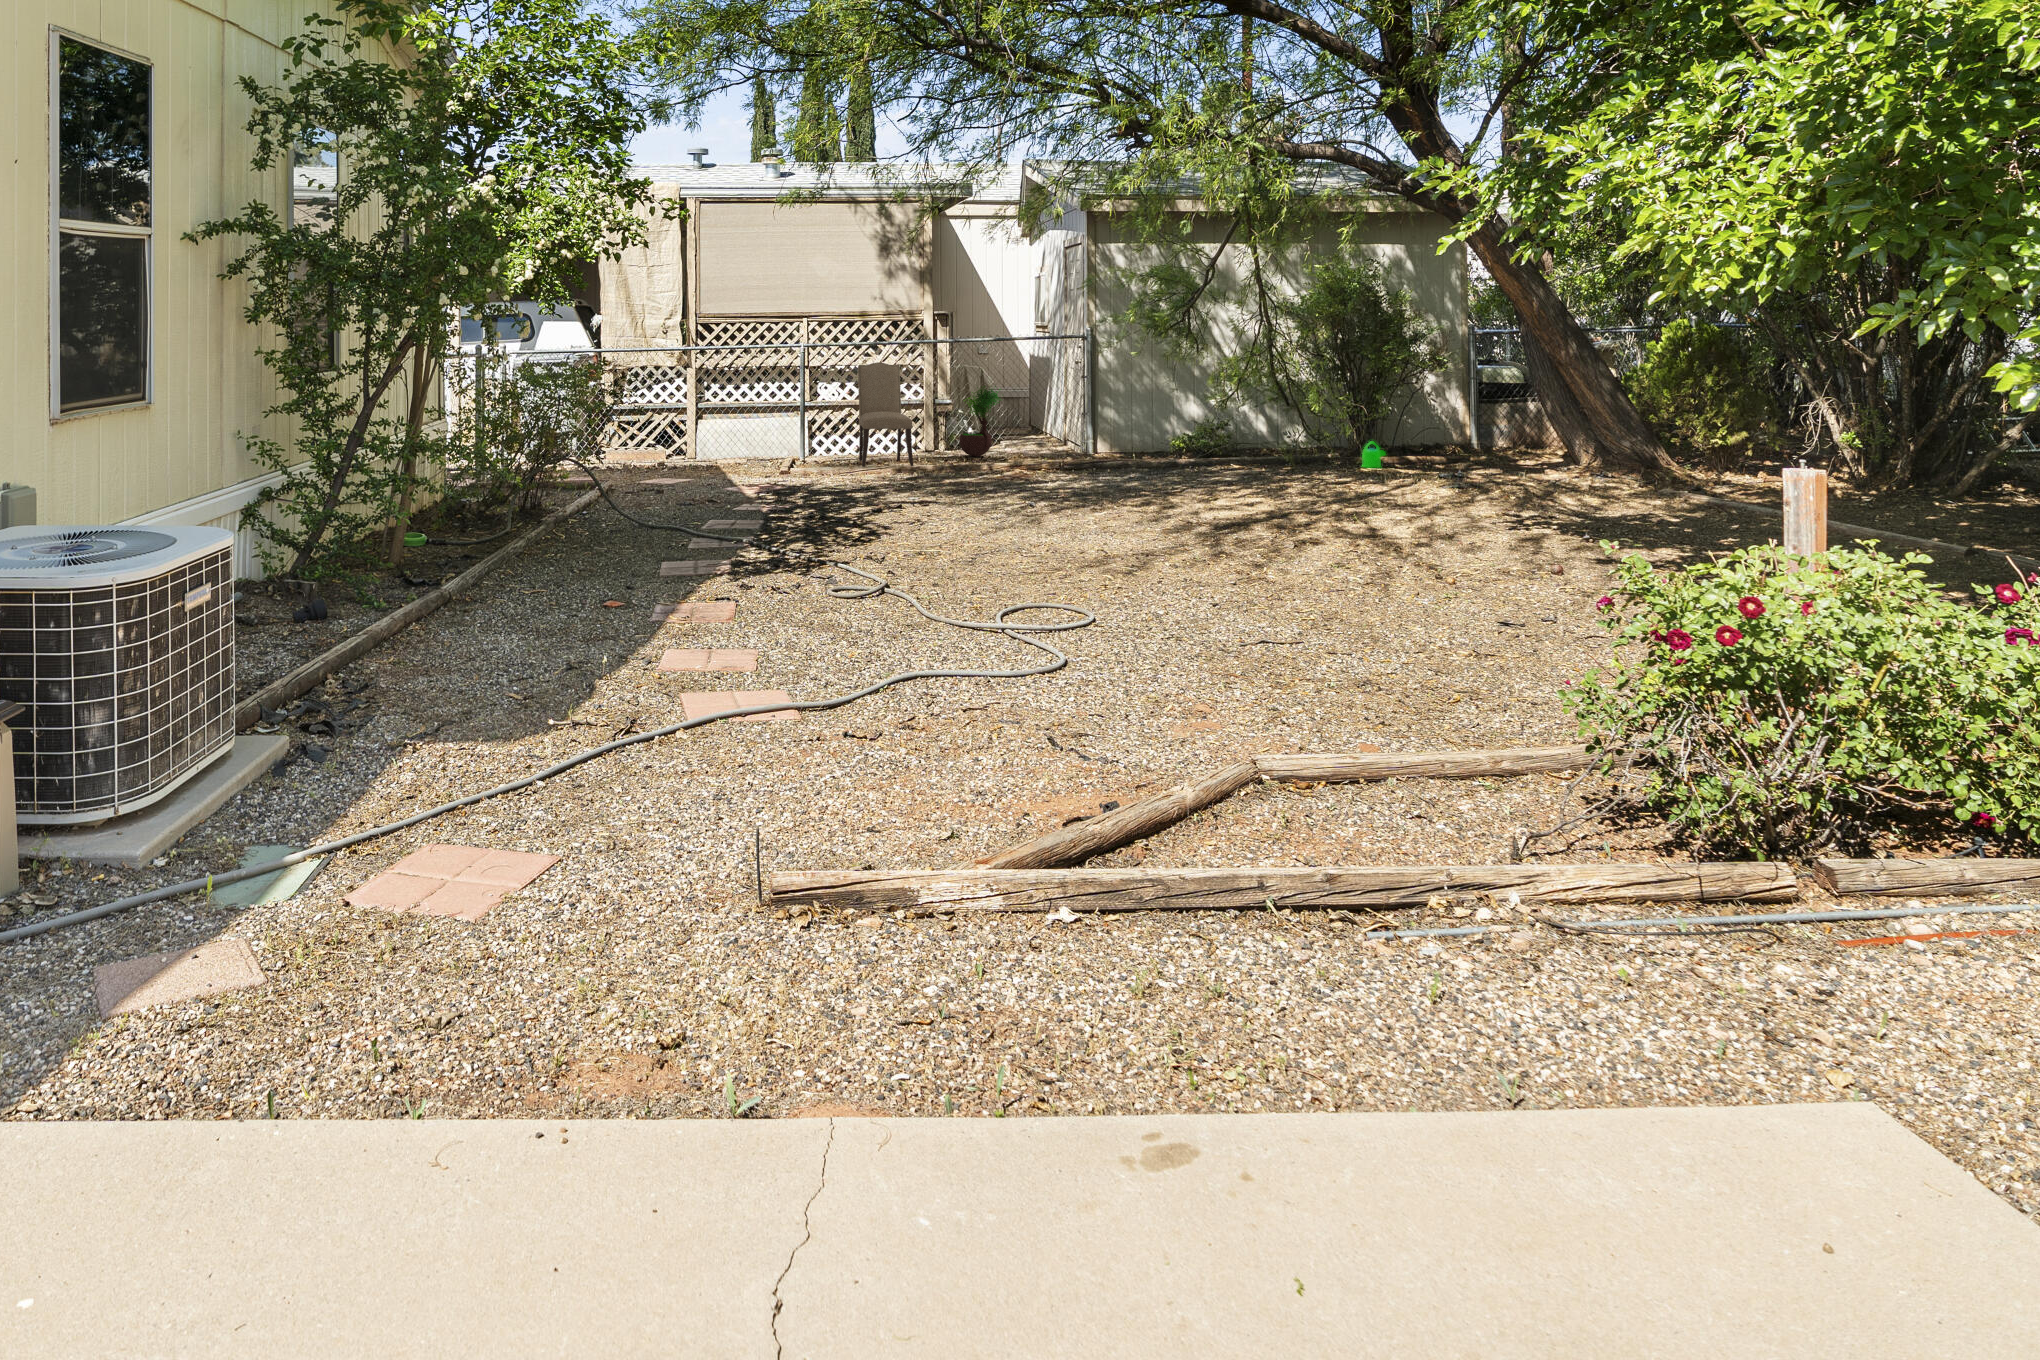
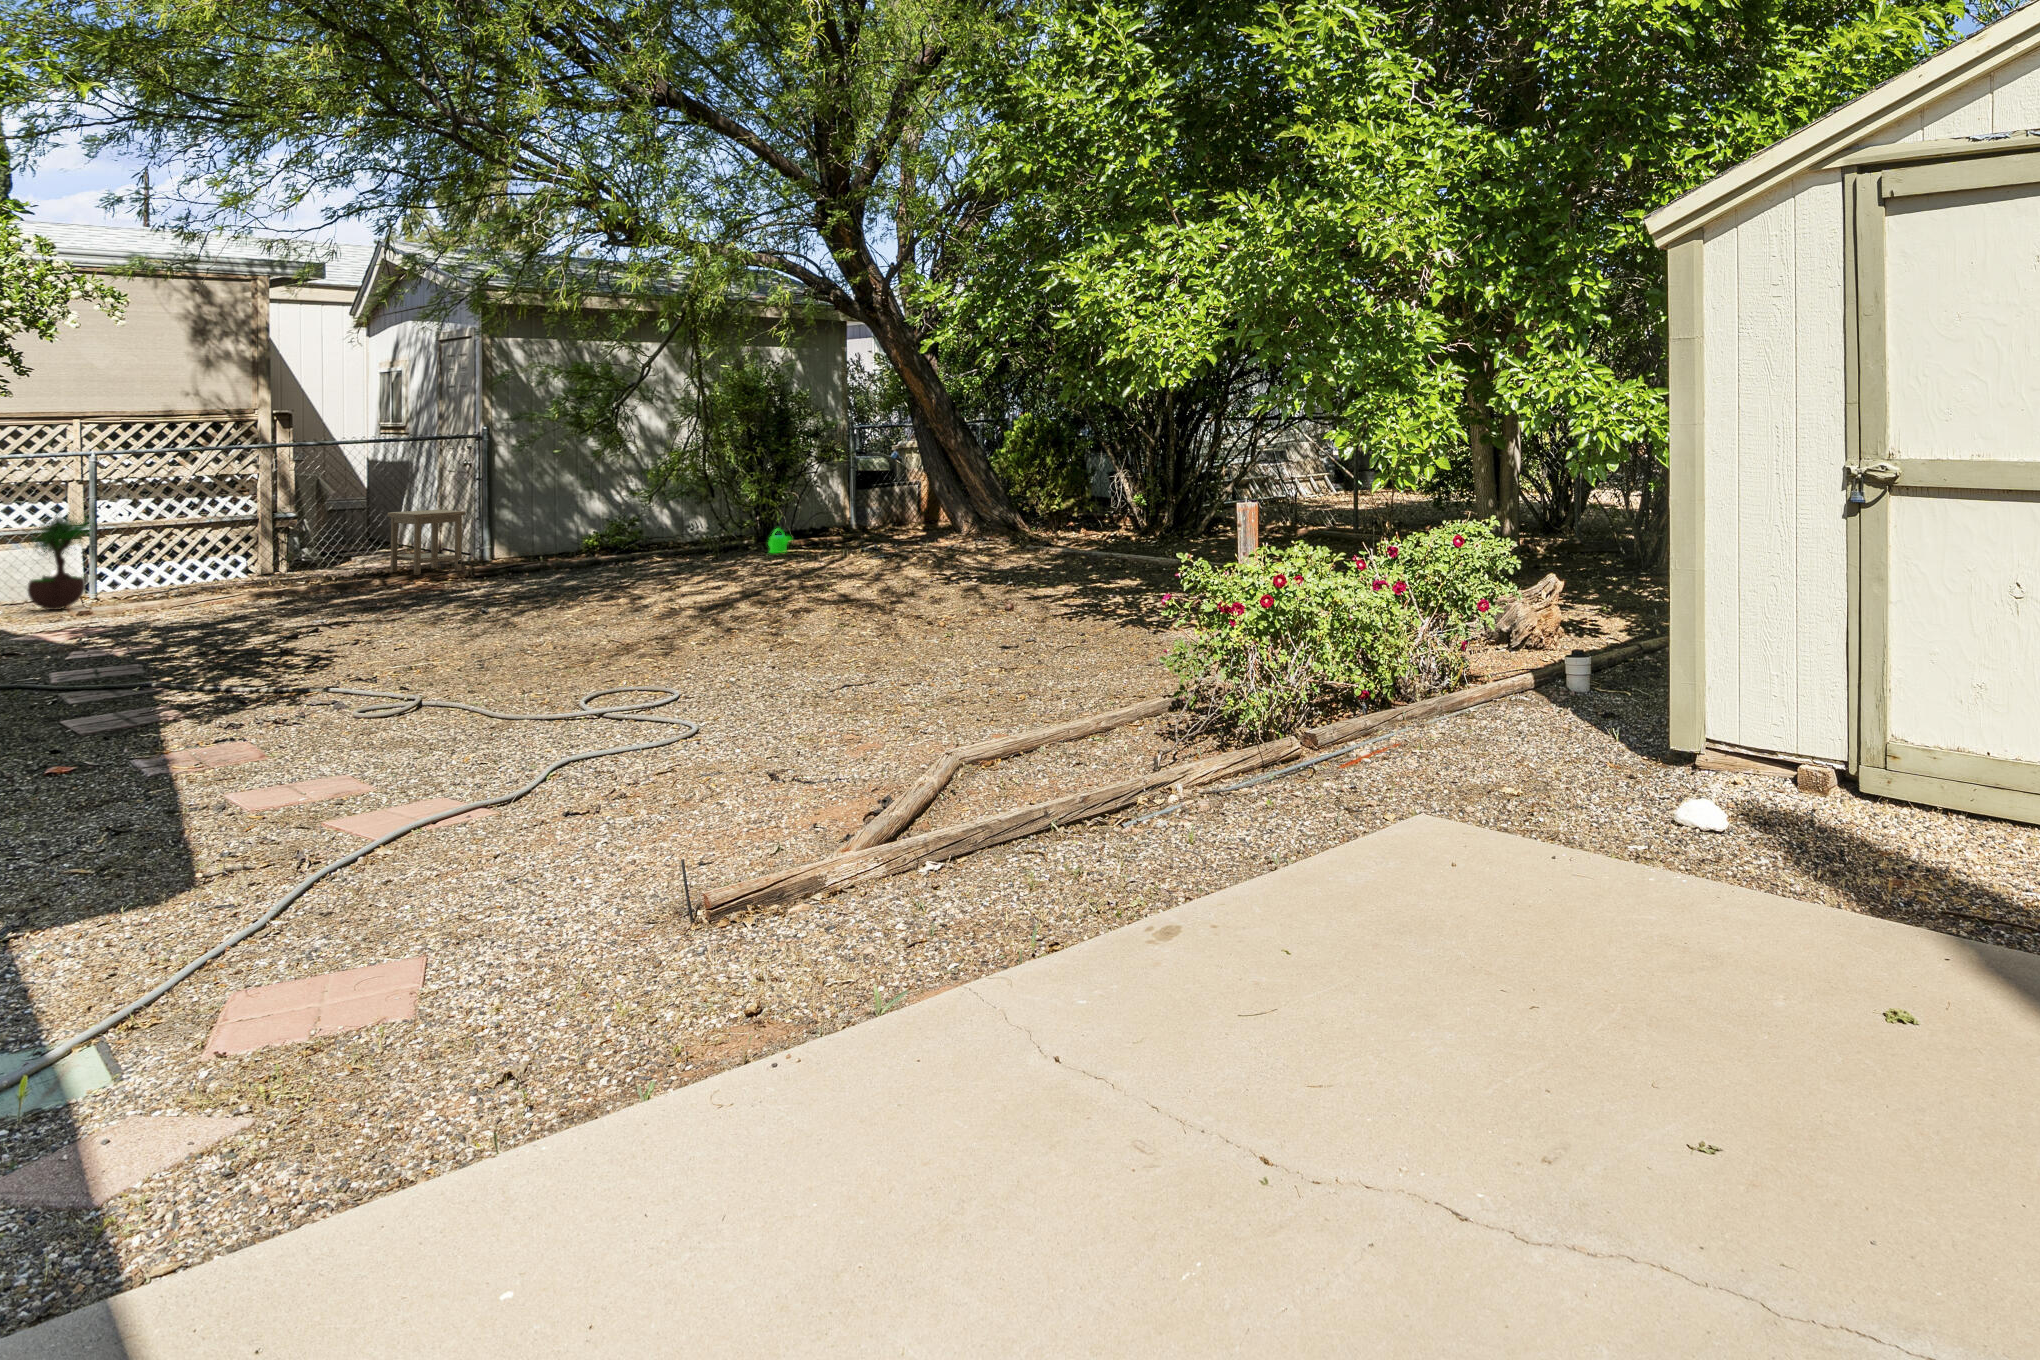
chair: present [858,362,913,467] -> none [159,472,254,604]
potted tree: present [959,386,1001,457] -> present [27,512,91,610]
side table: none [1023,402,1080,459] -> present [388,510,466,575]

